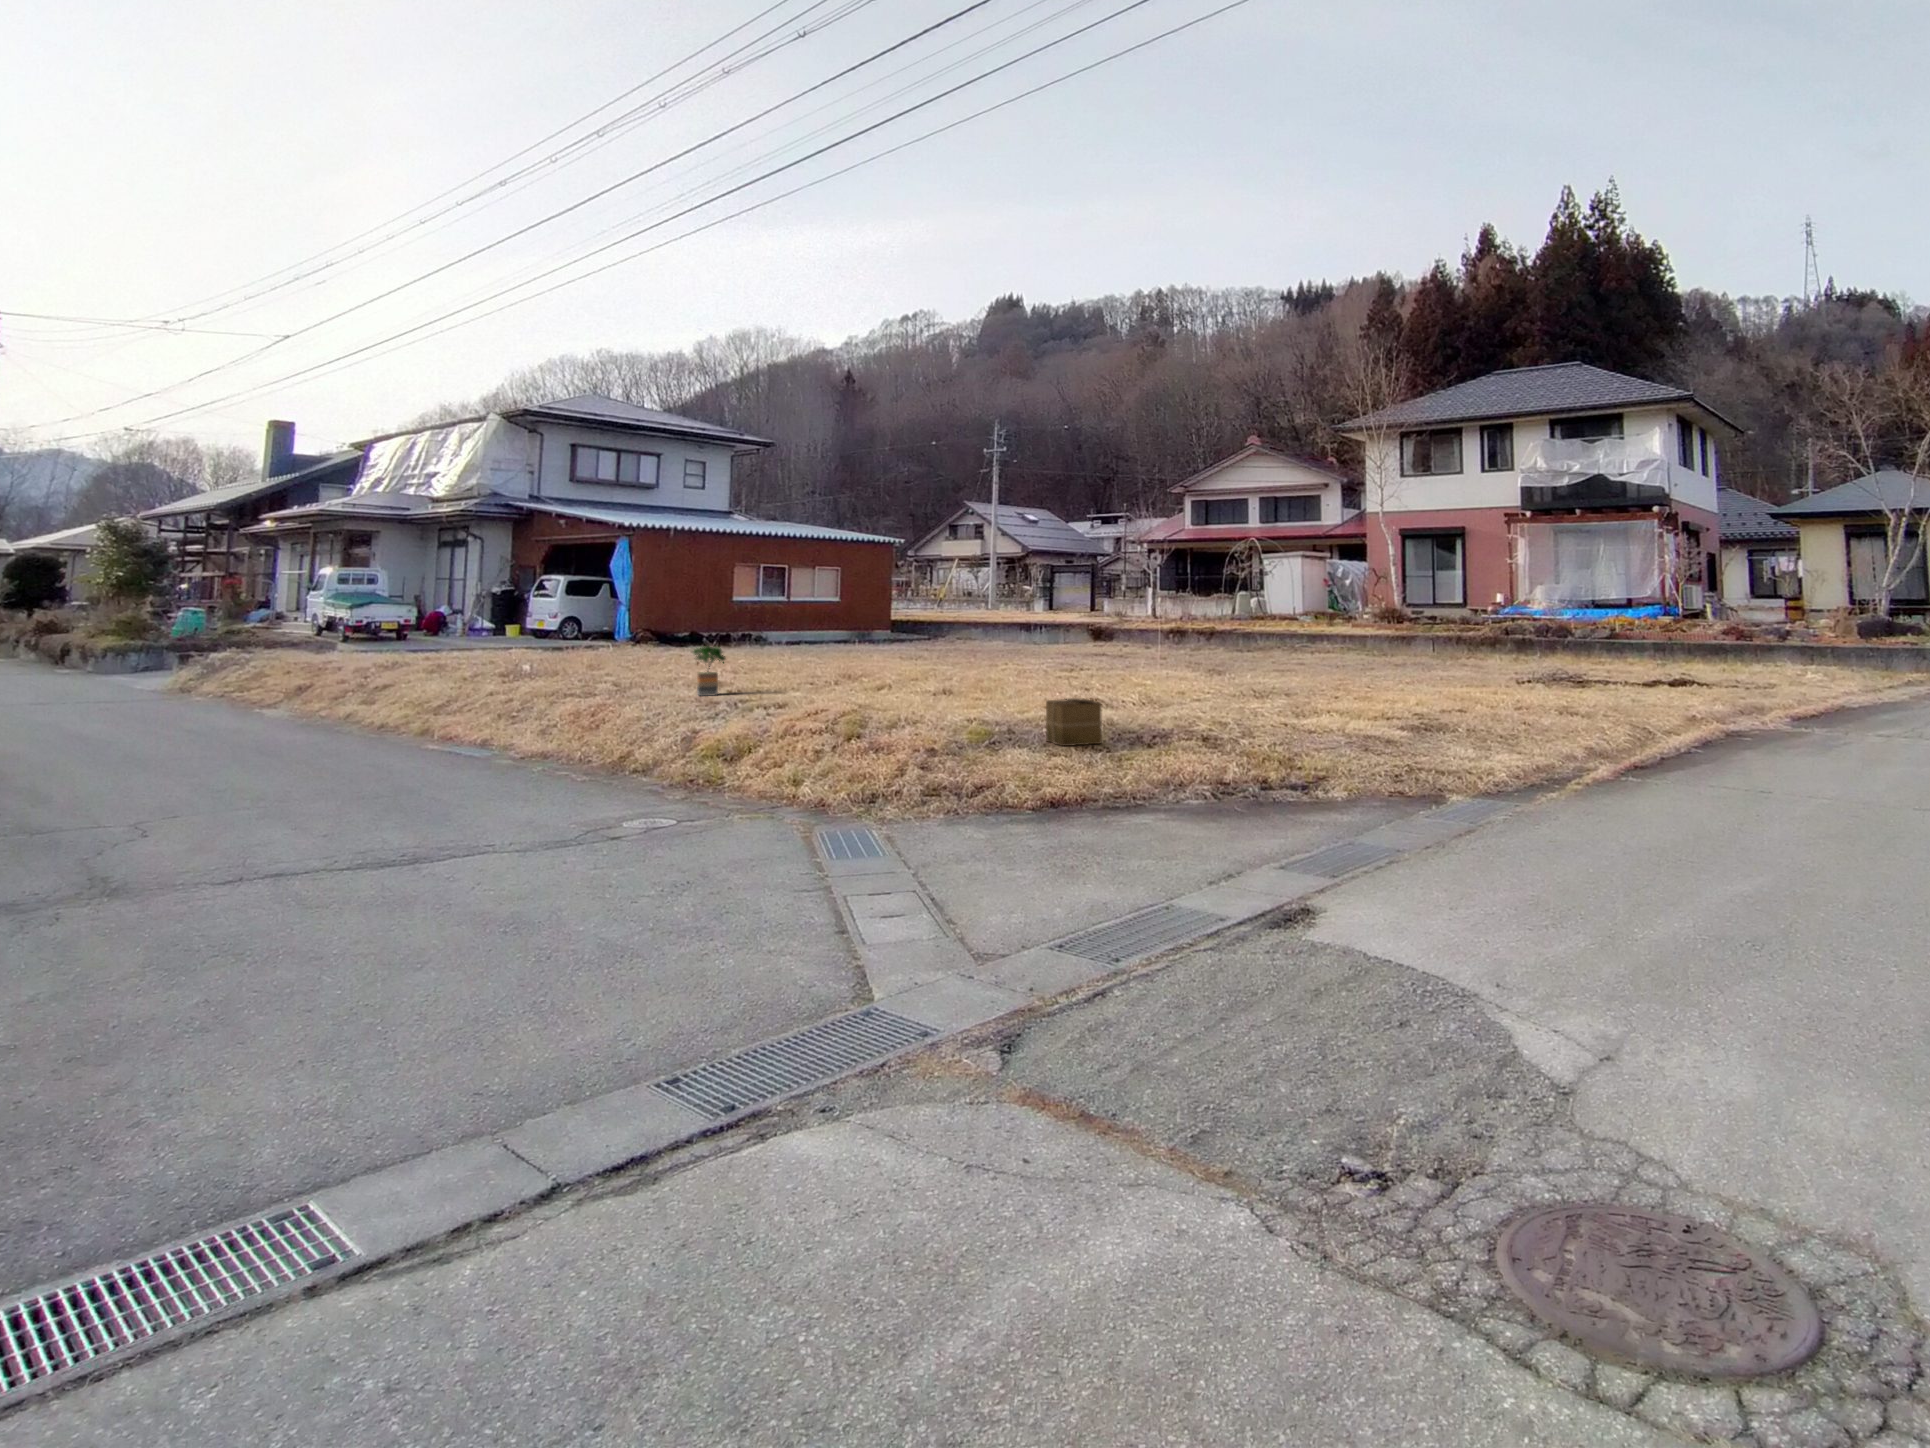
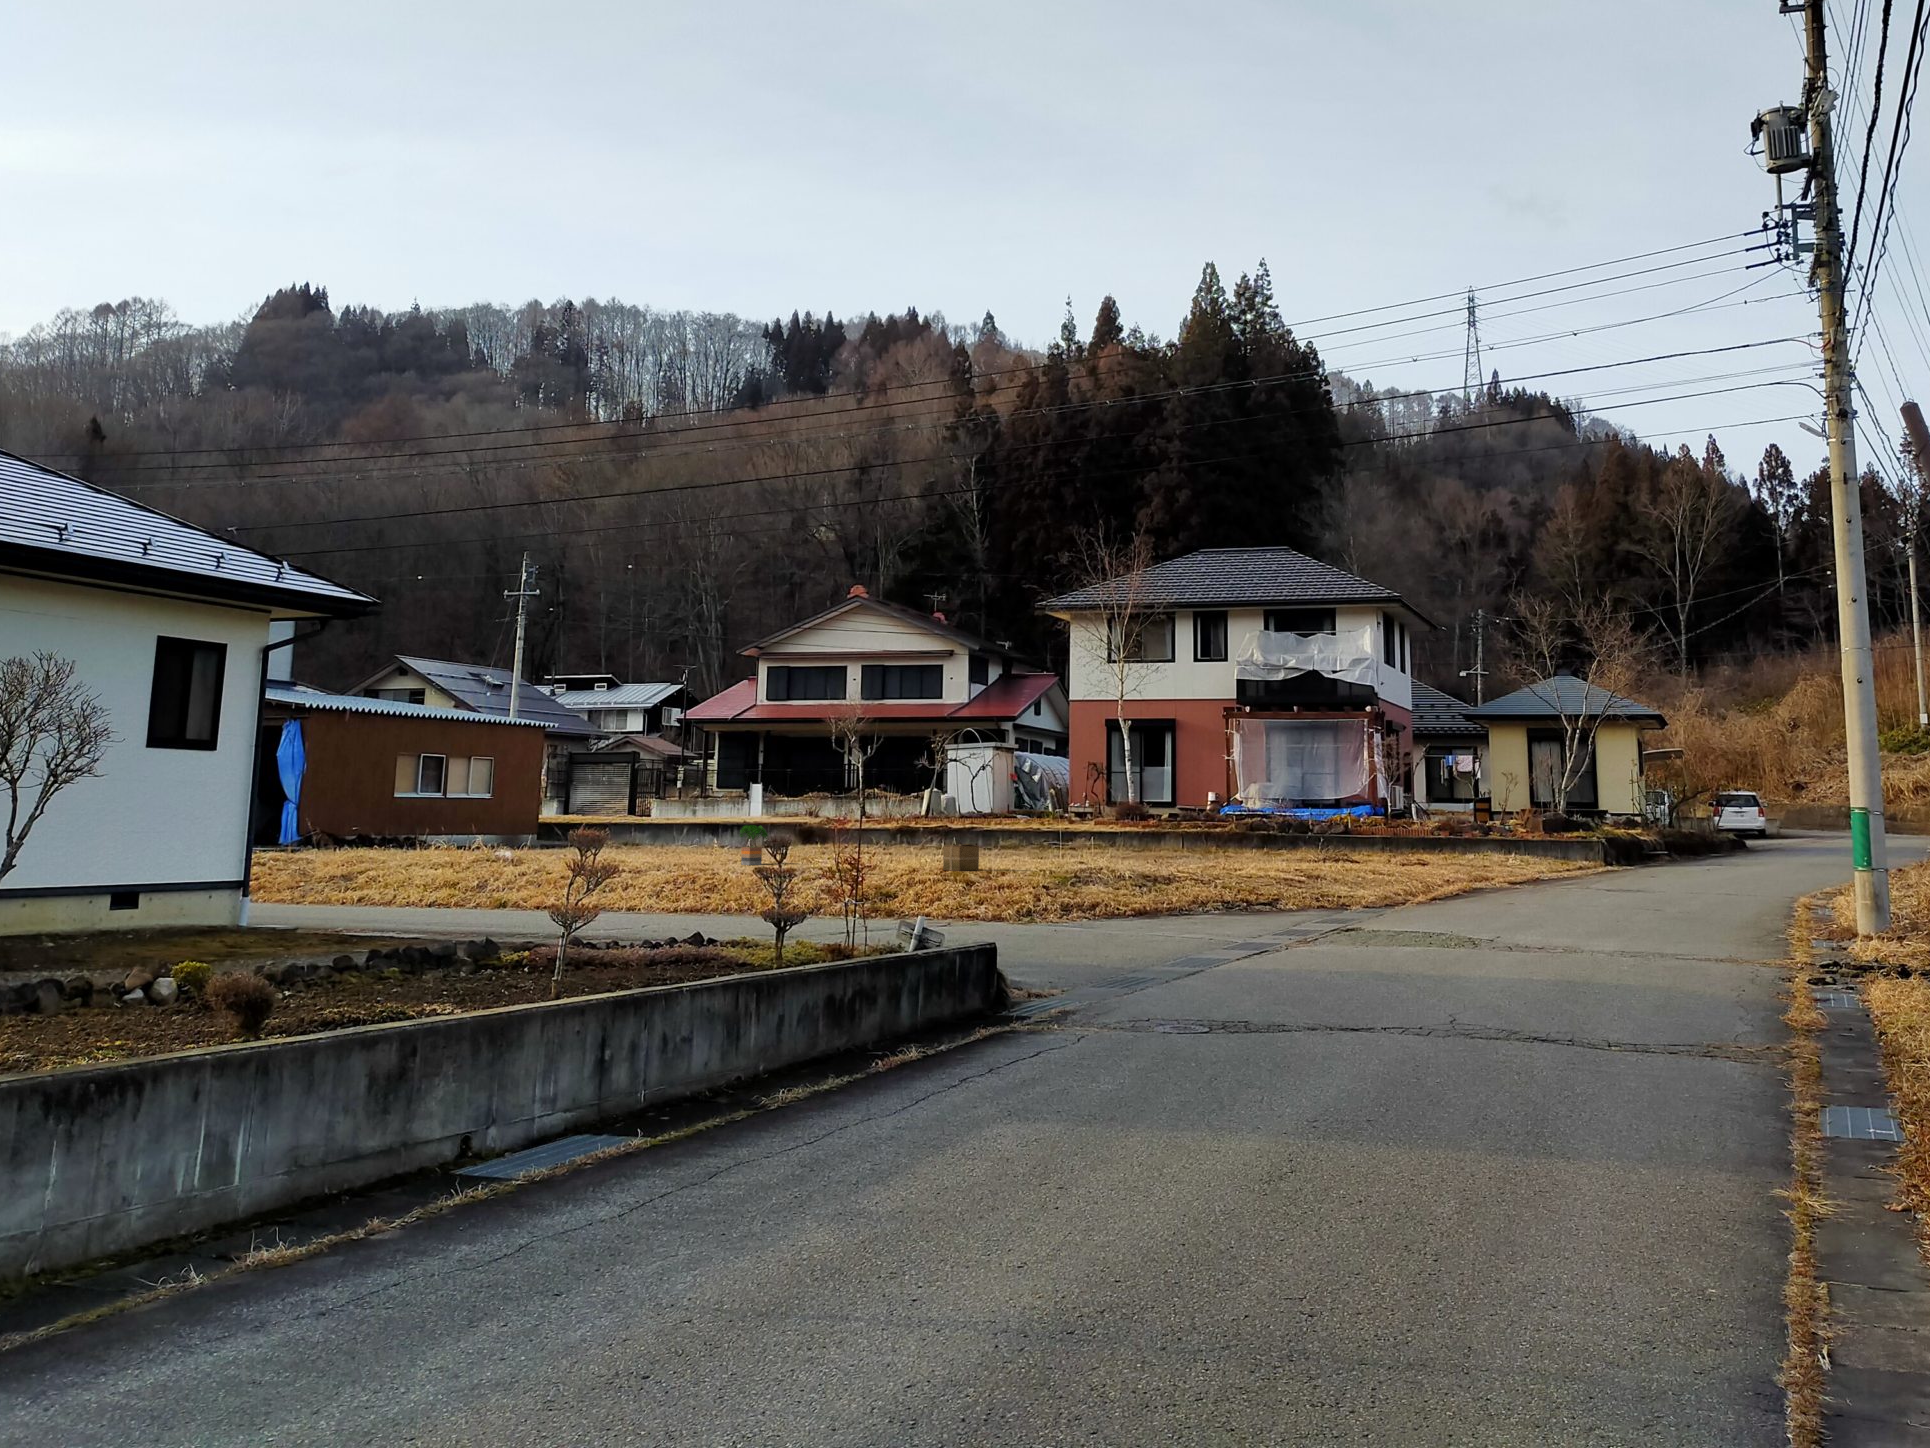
cardboard box: present [1046,698,1102,746] -> present [943,844,979,871]

